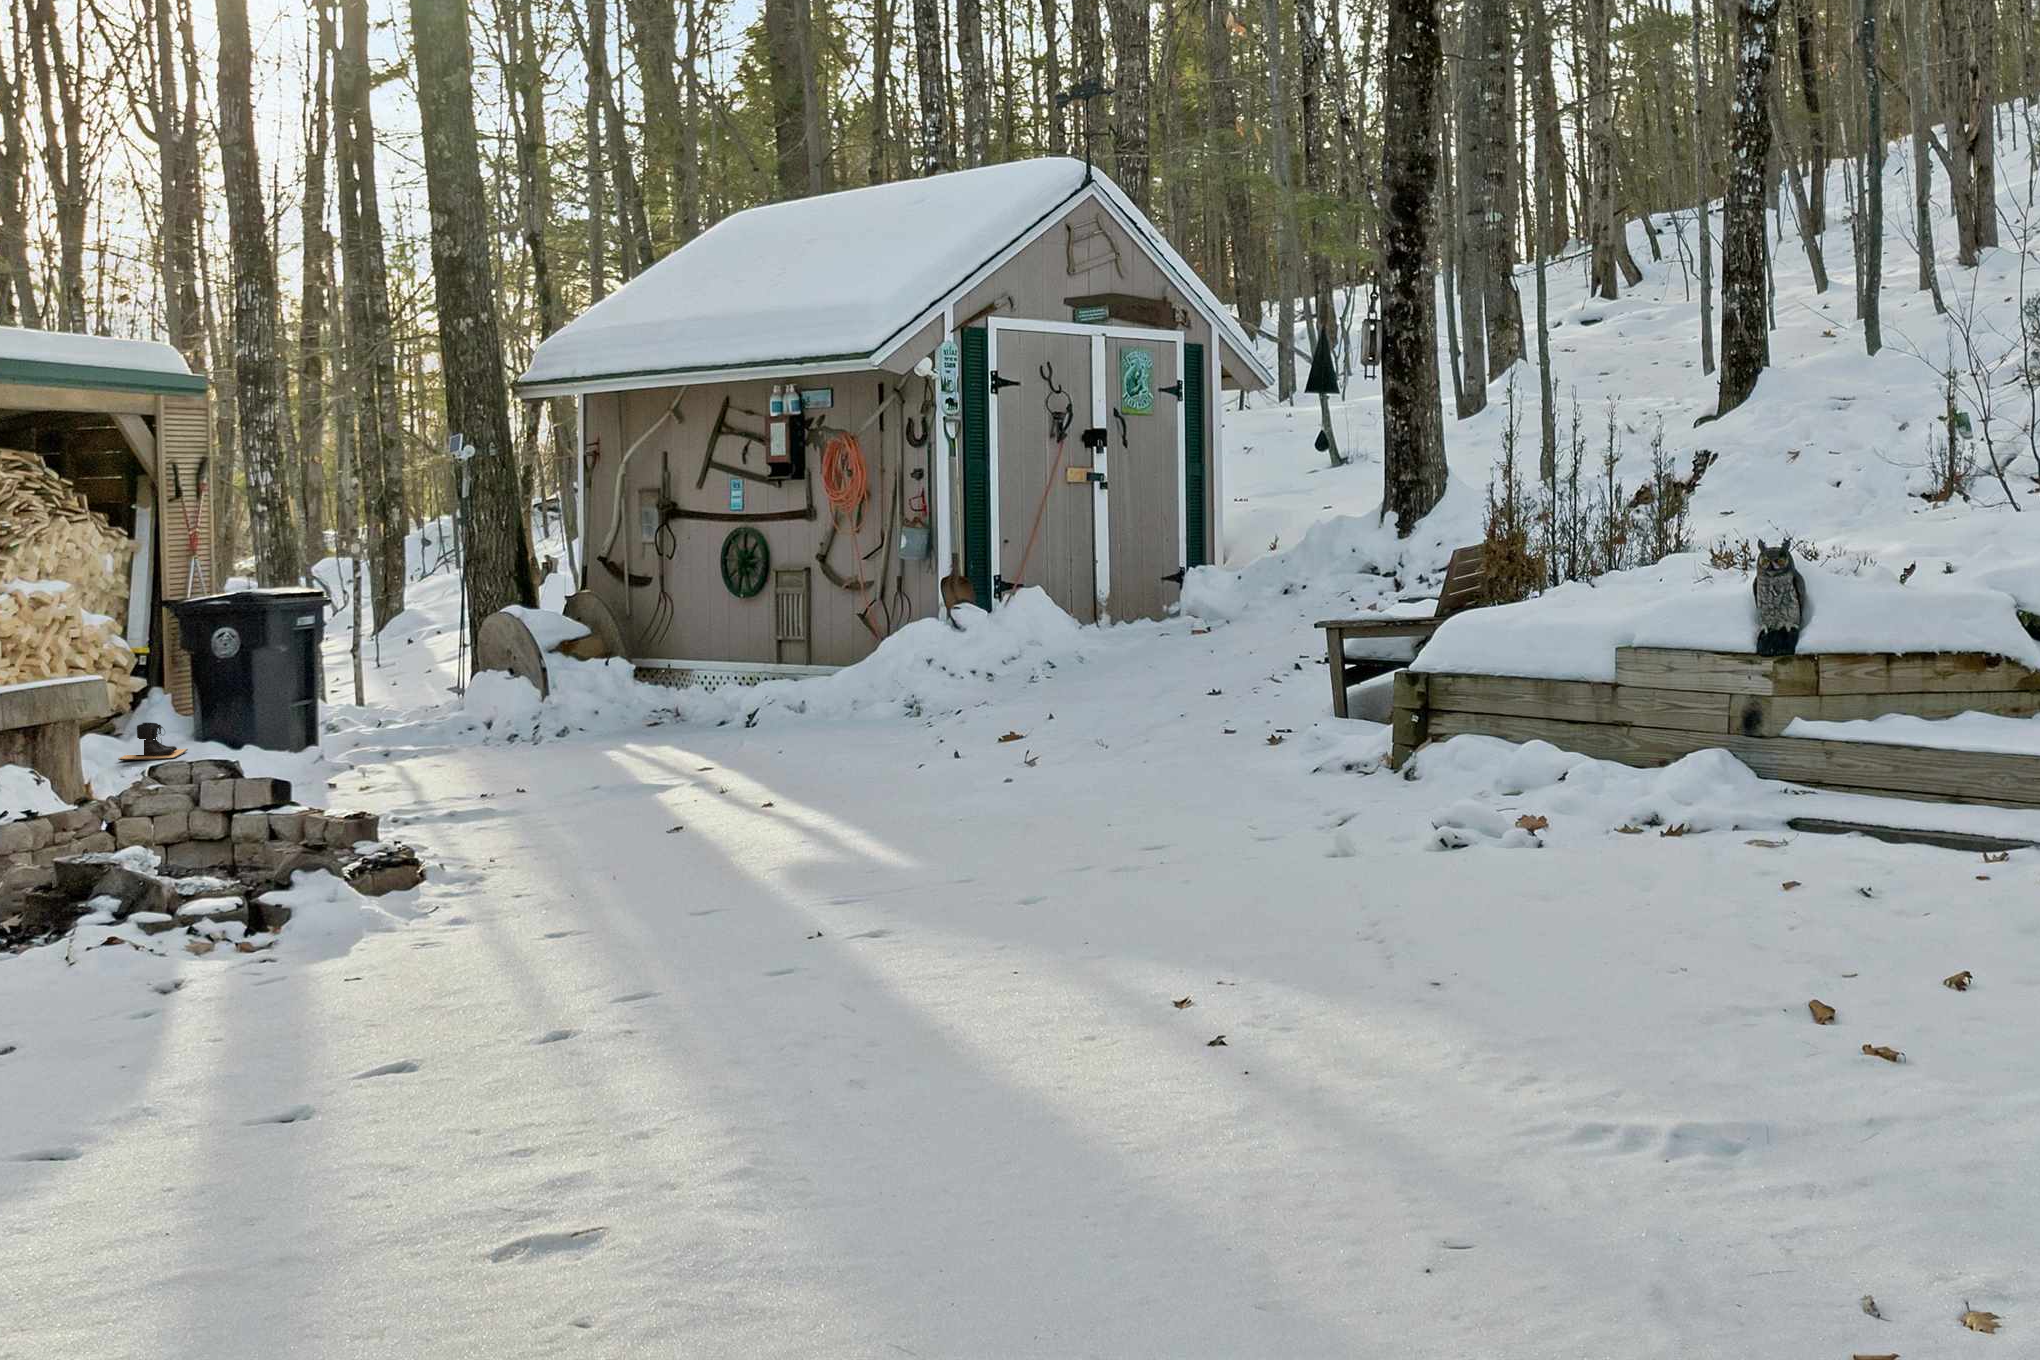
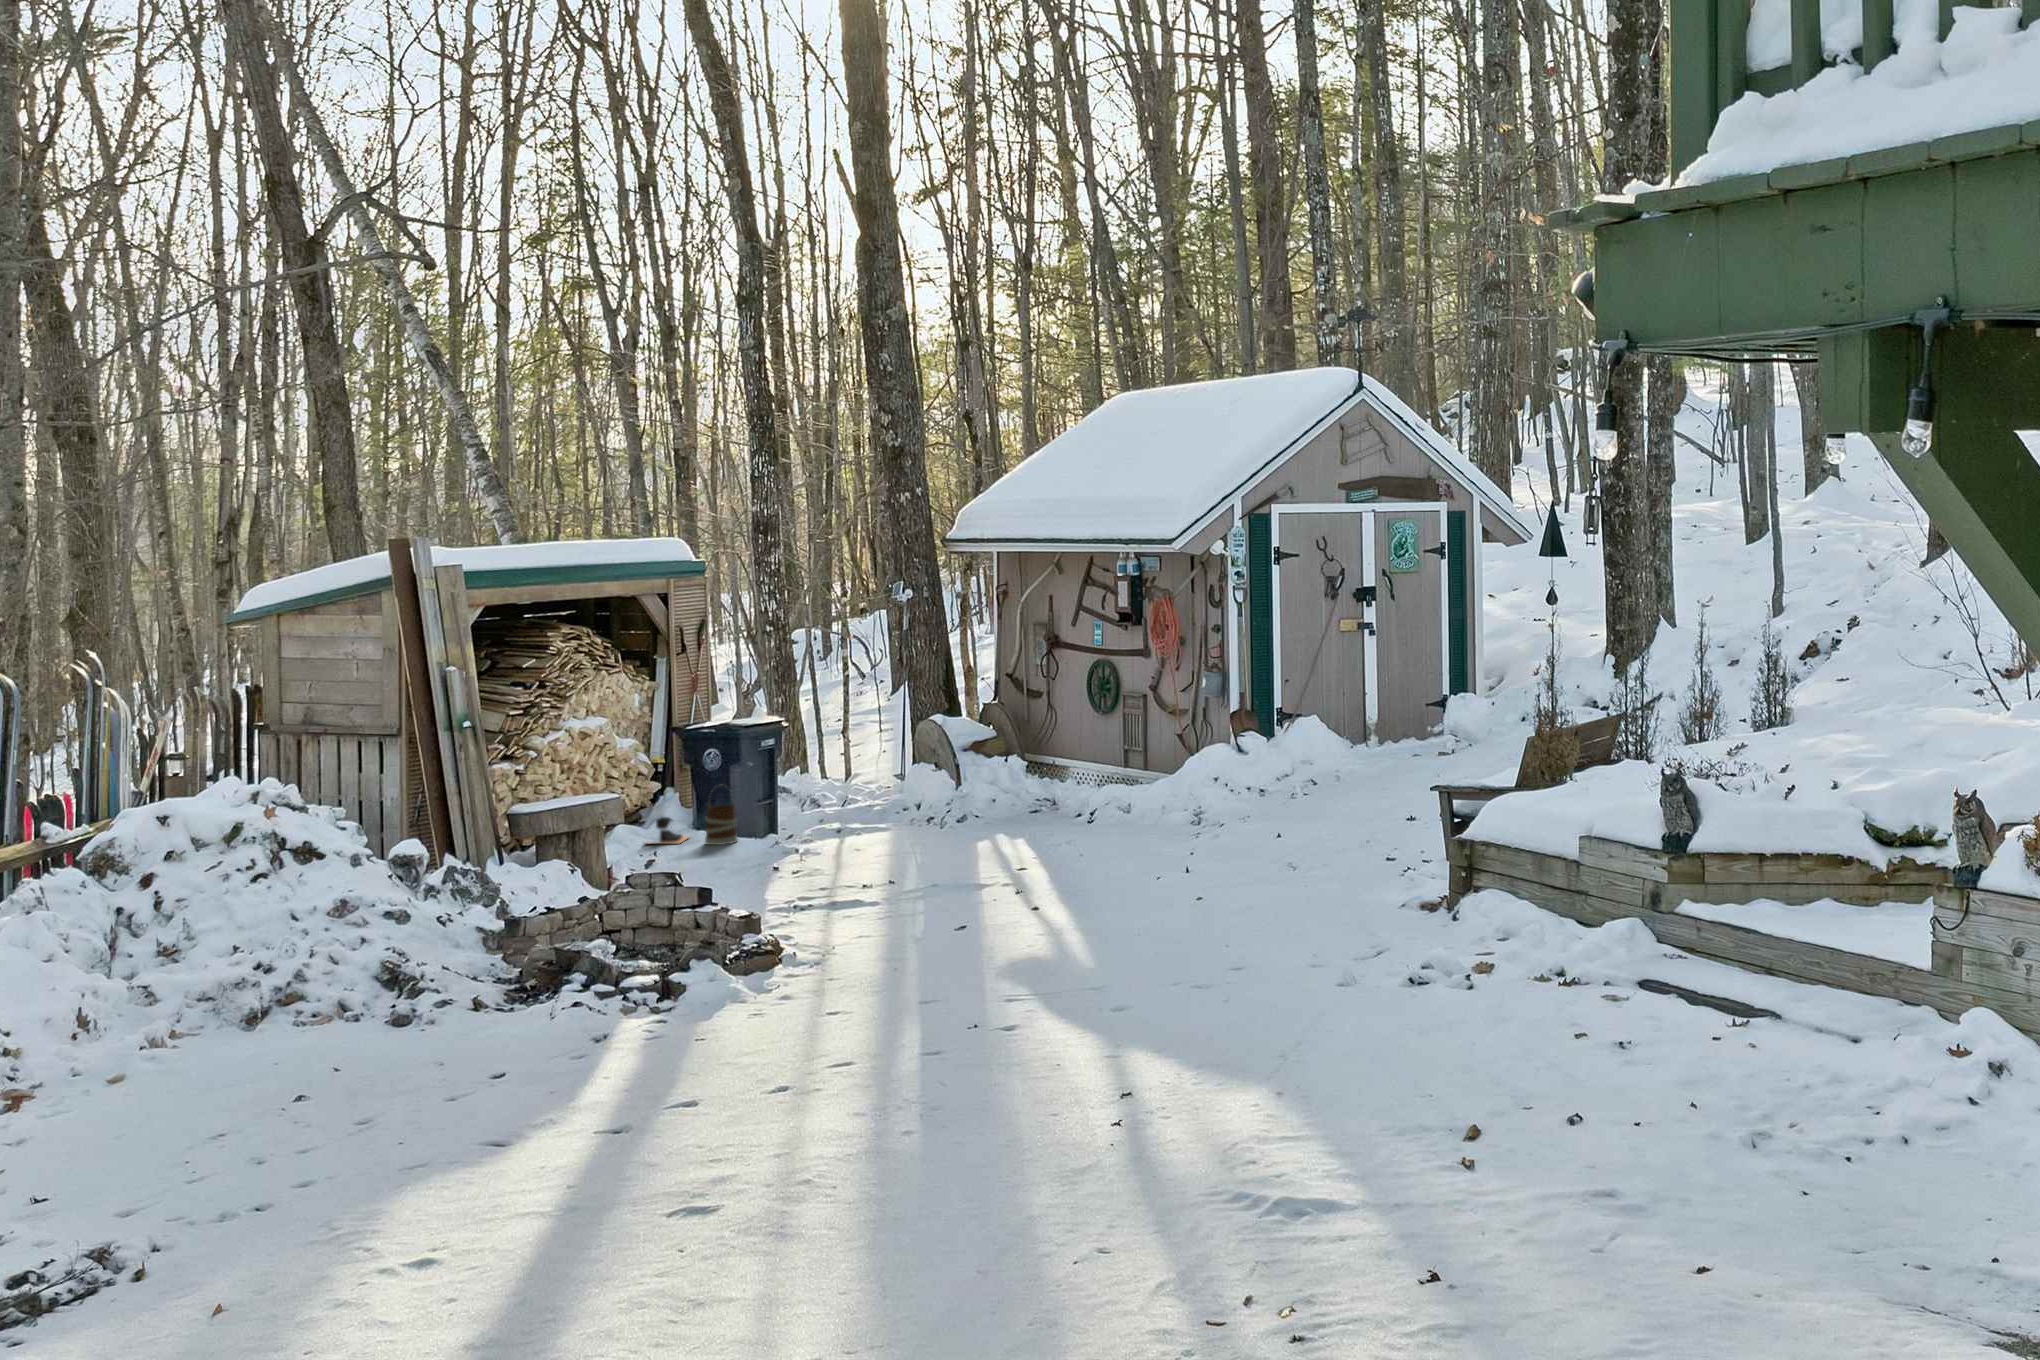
wooden bucket: none [213,675,263,758] -> present [705,790,738,845]

